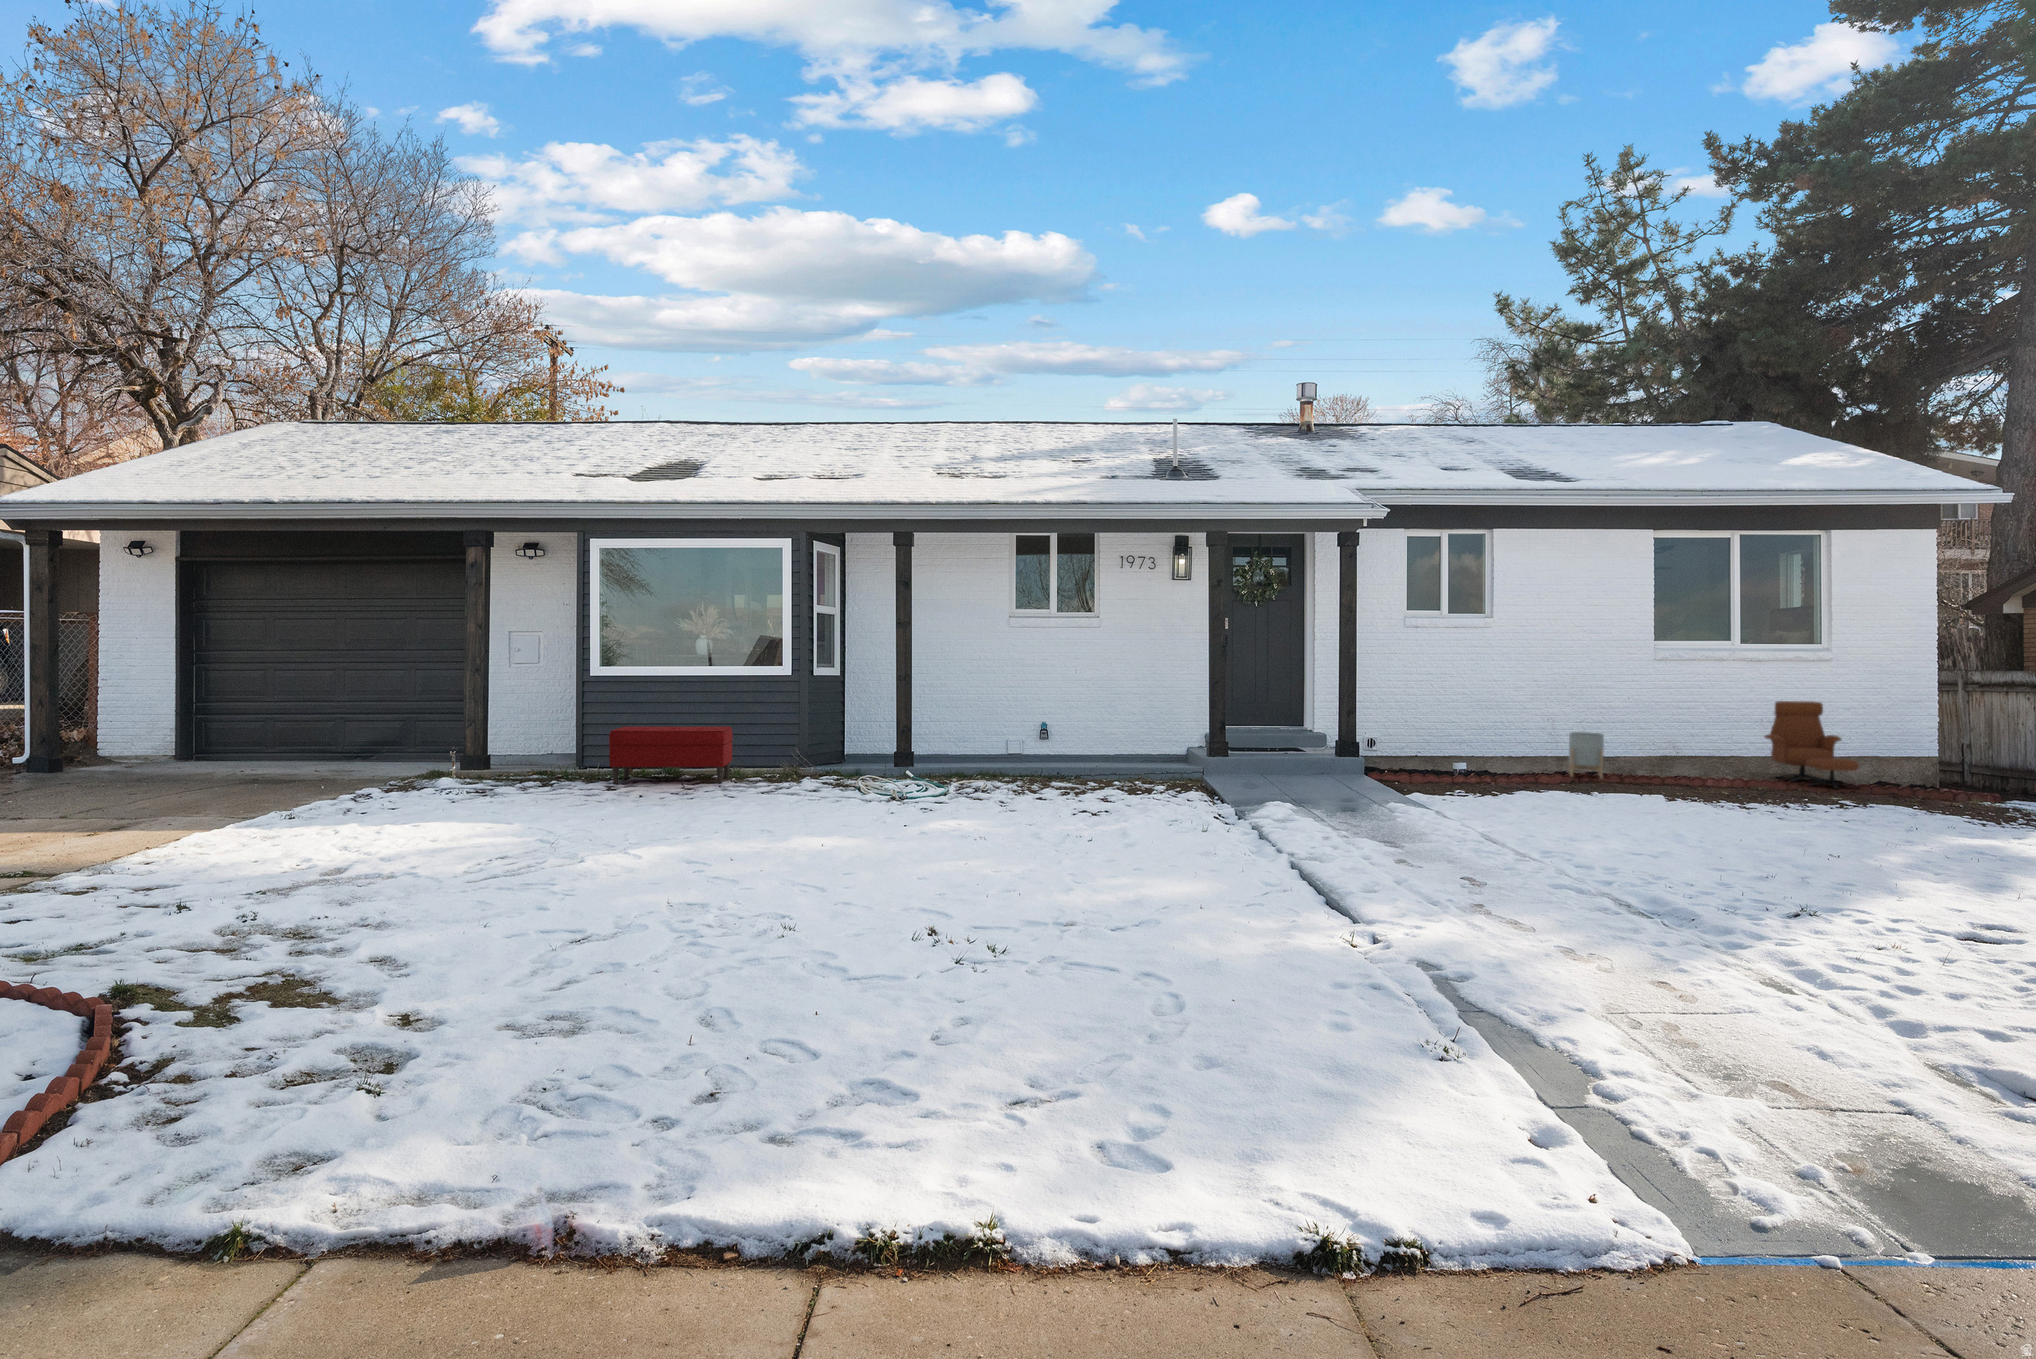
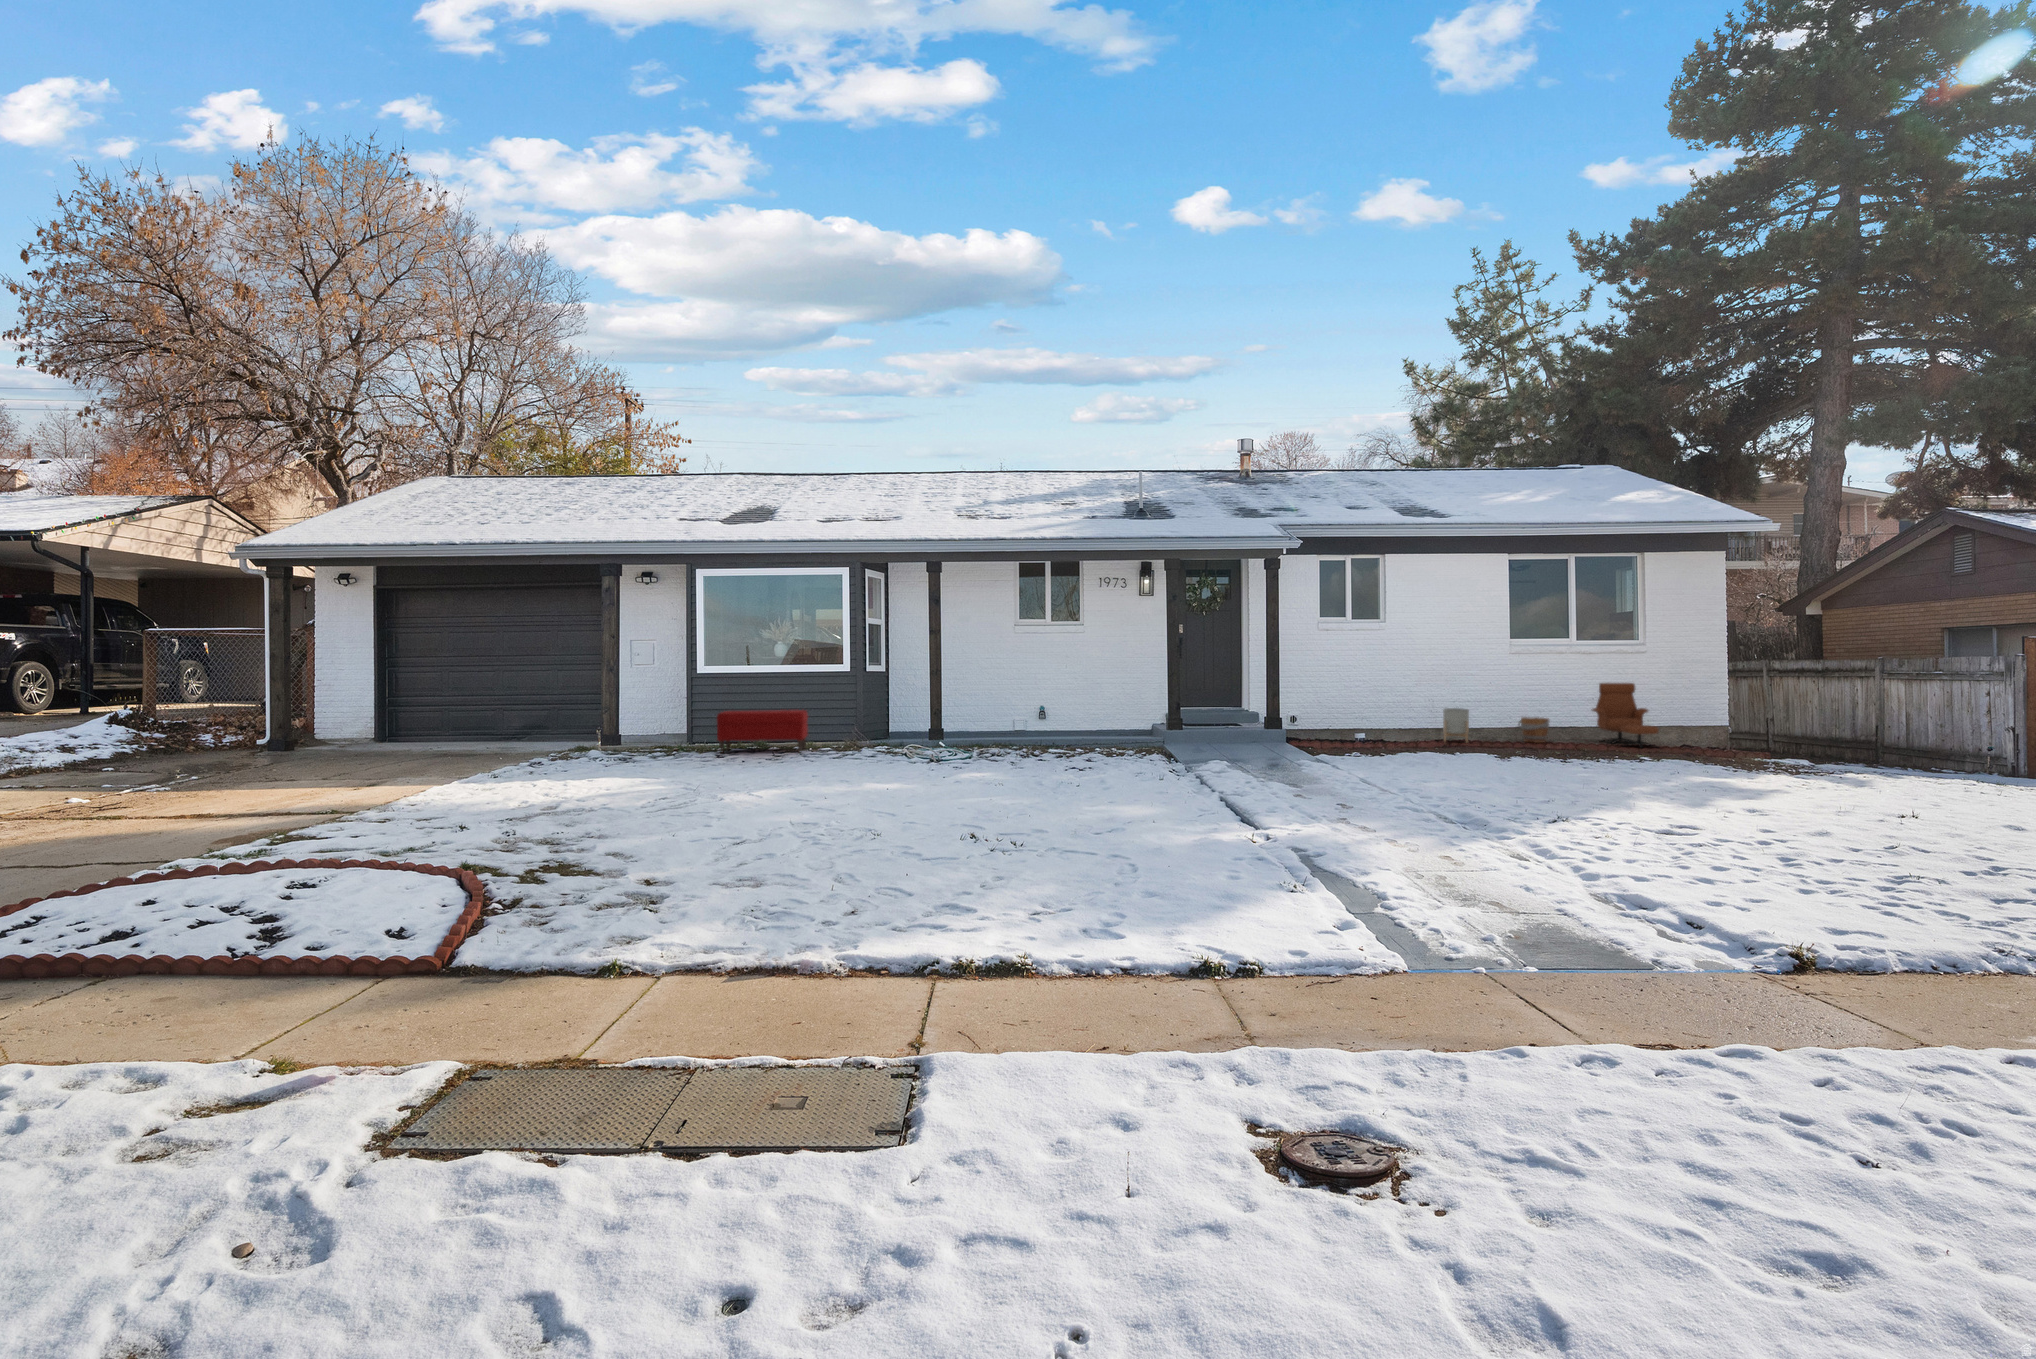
bucket: none [1667,746,1711,779] -> present [1518,717,1550,743]

